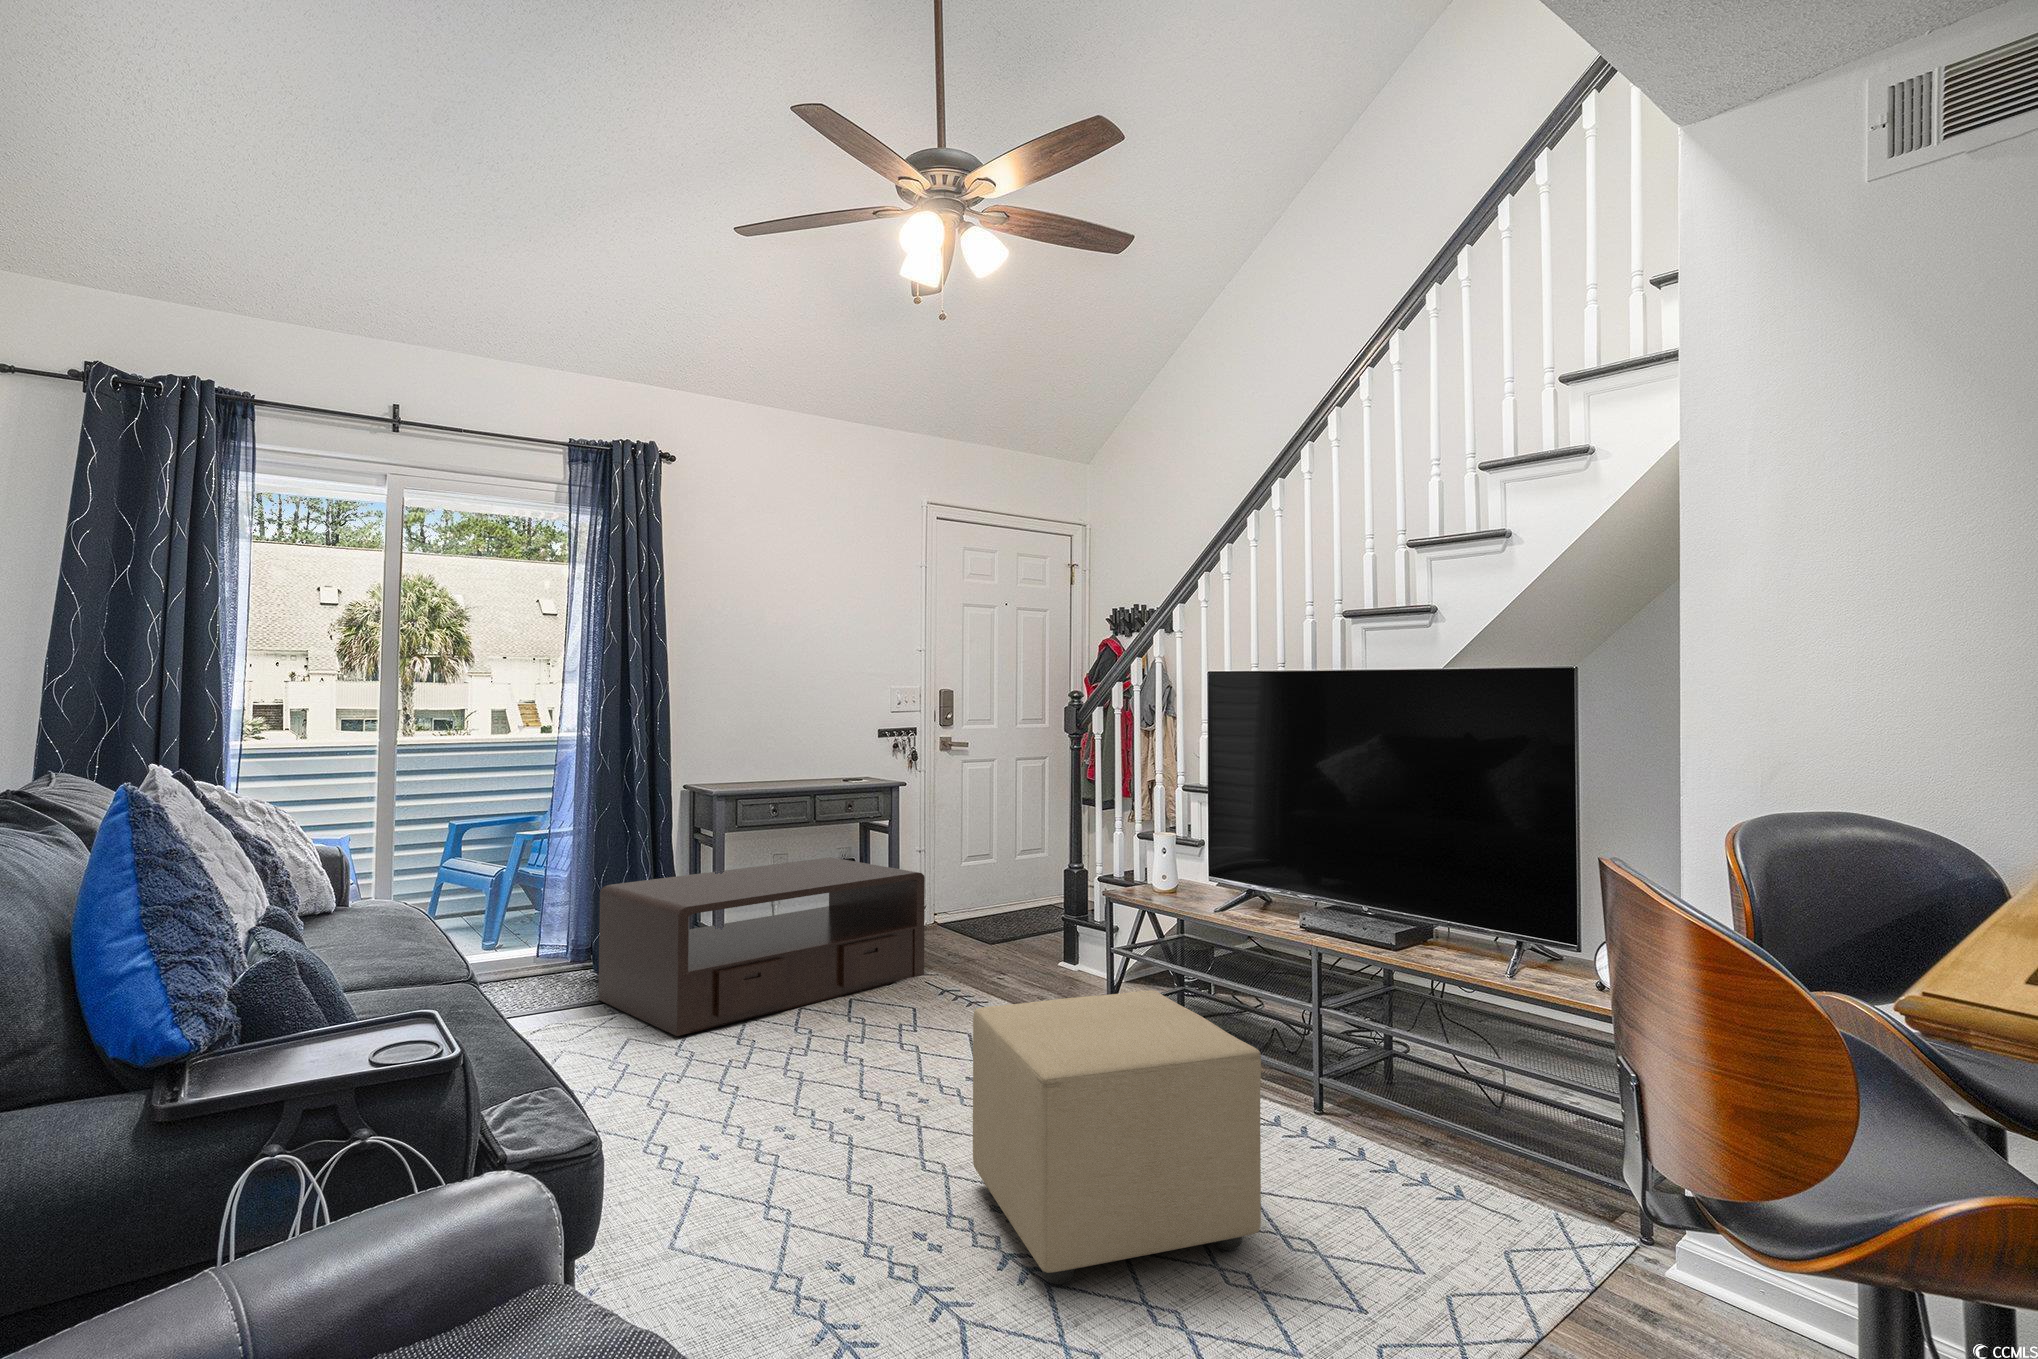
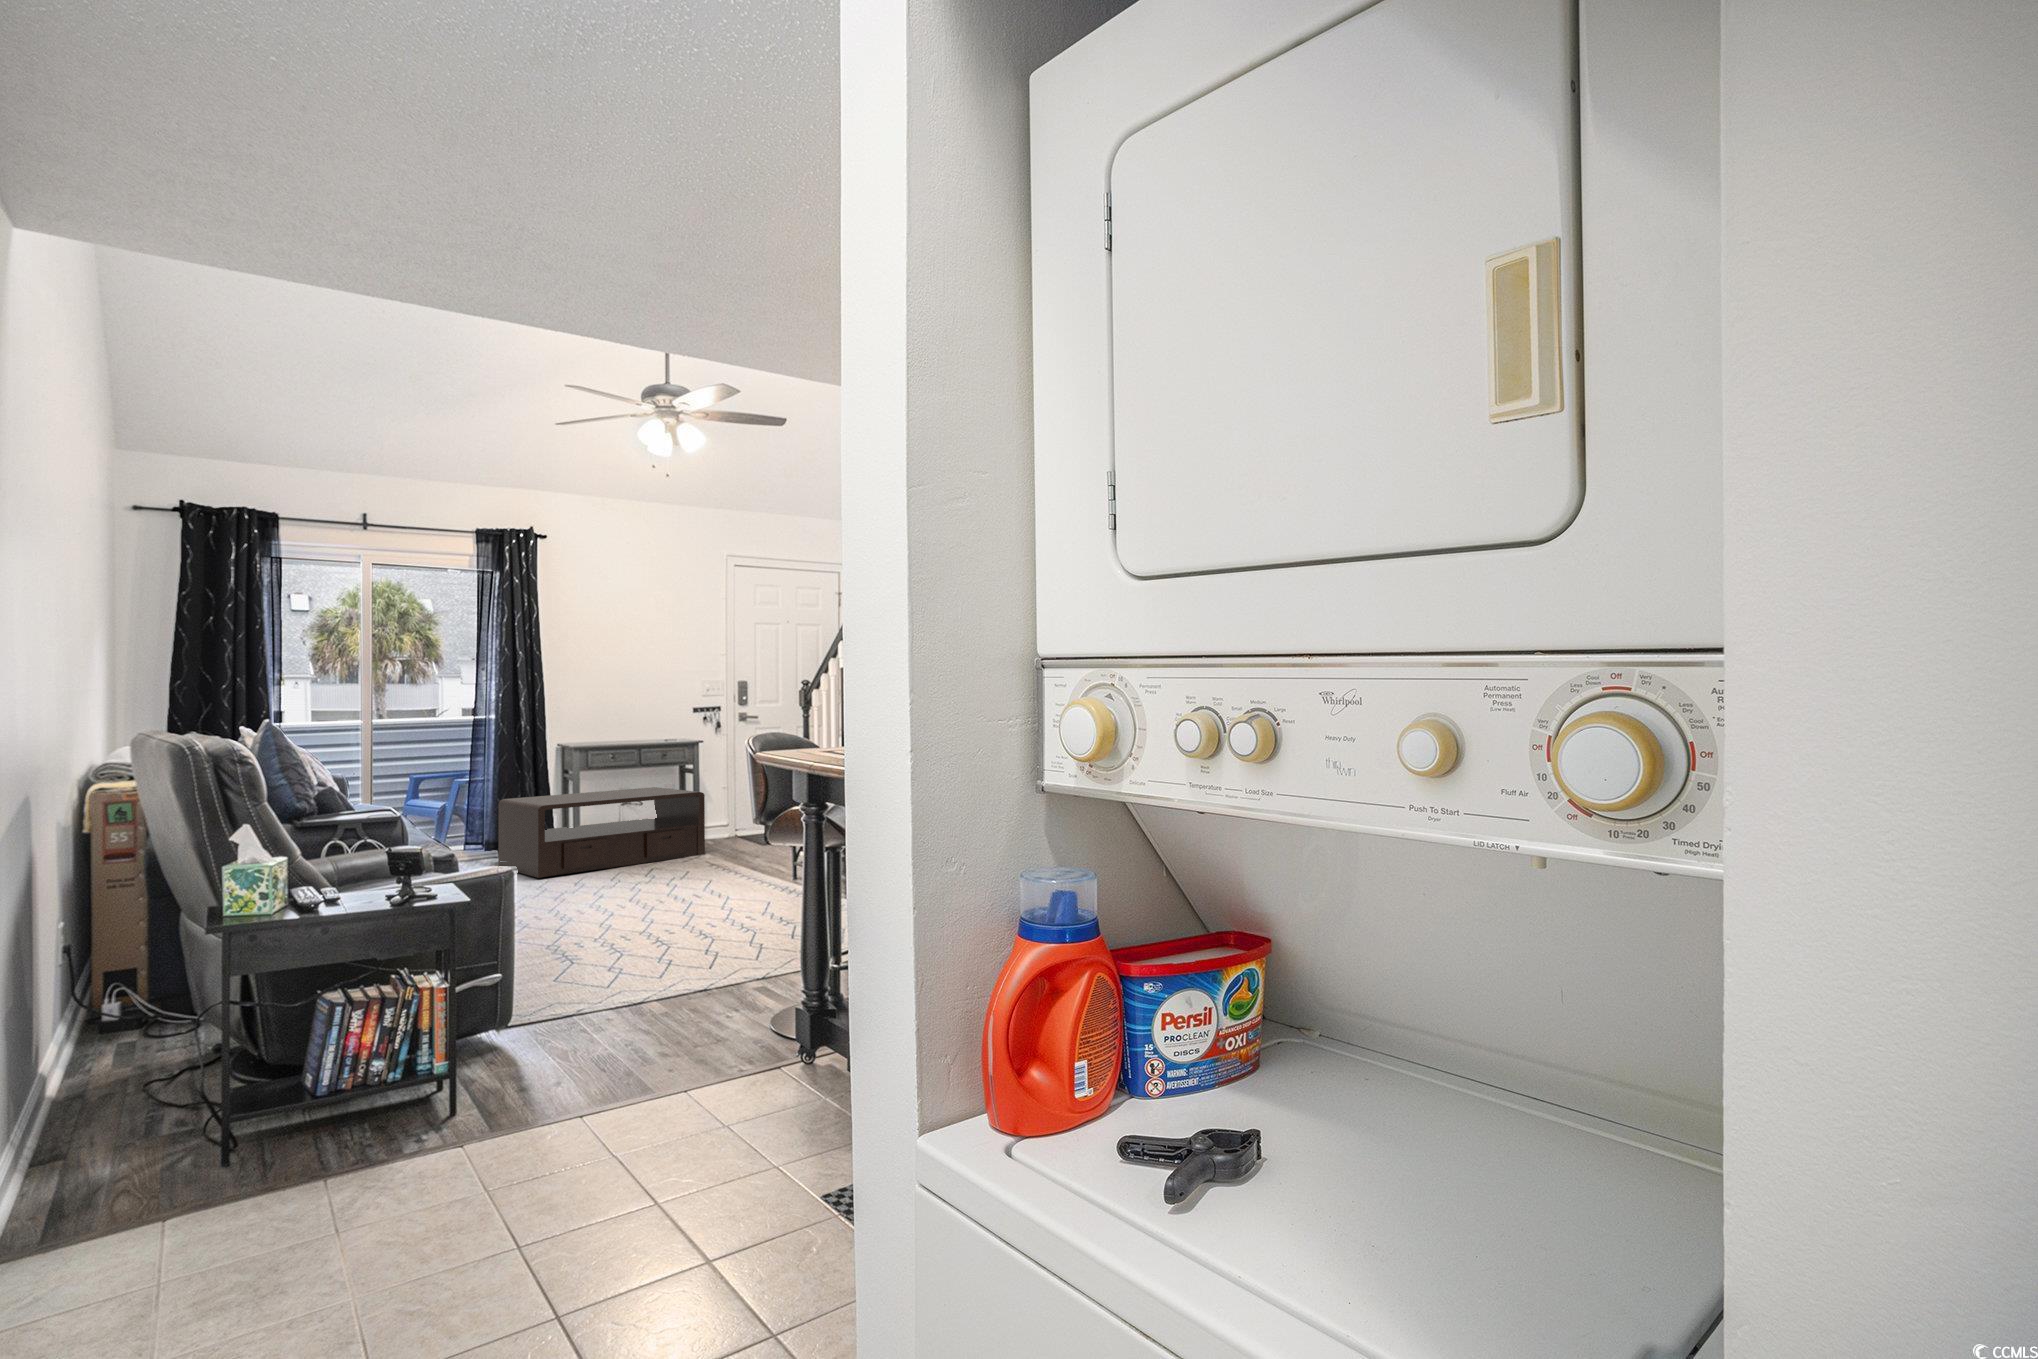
ottoman: present [973,990,1261,1284] -> none [658,828,770,936]

